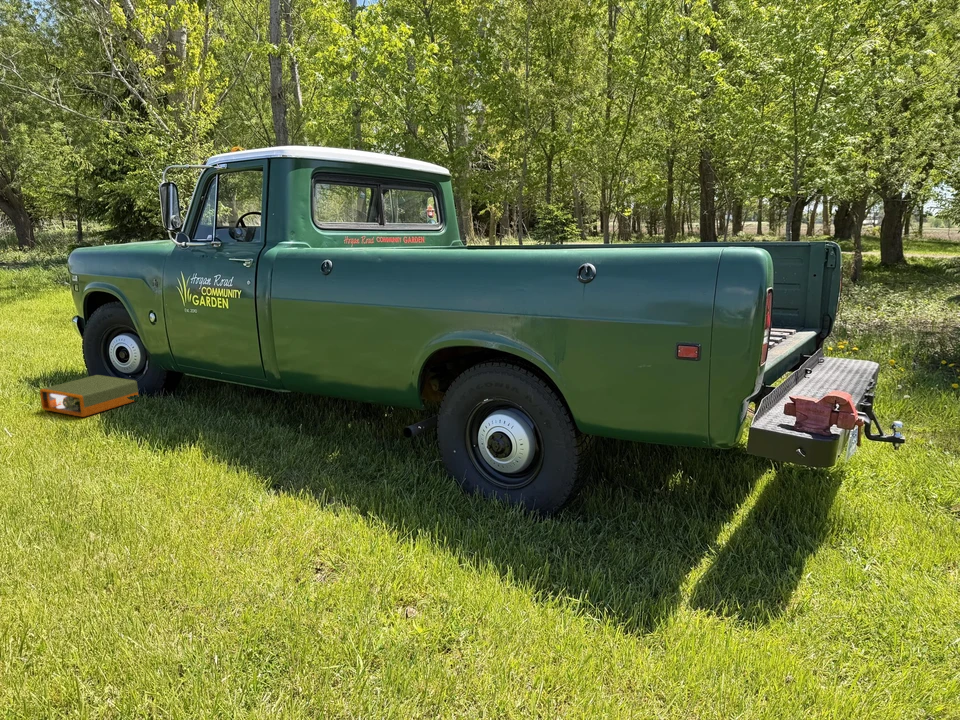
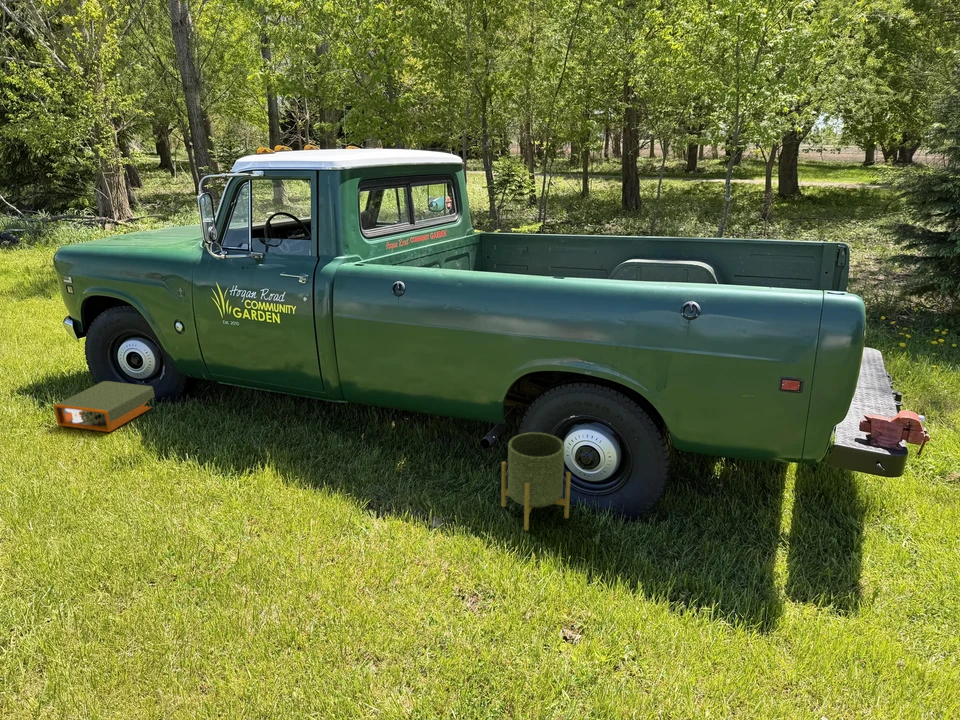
planter: none [412,418,478,519] -> present [501,432,571,530]

